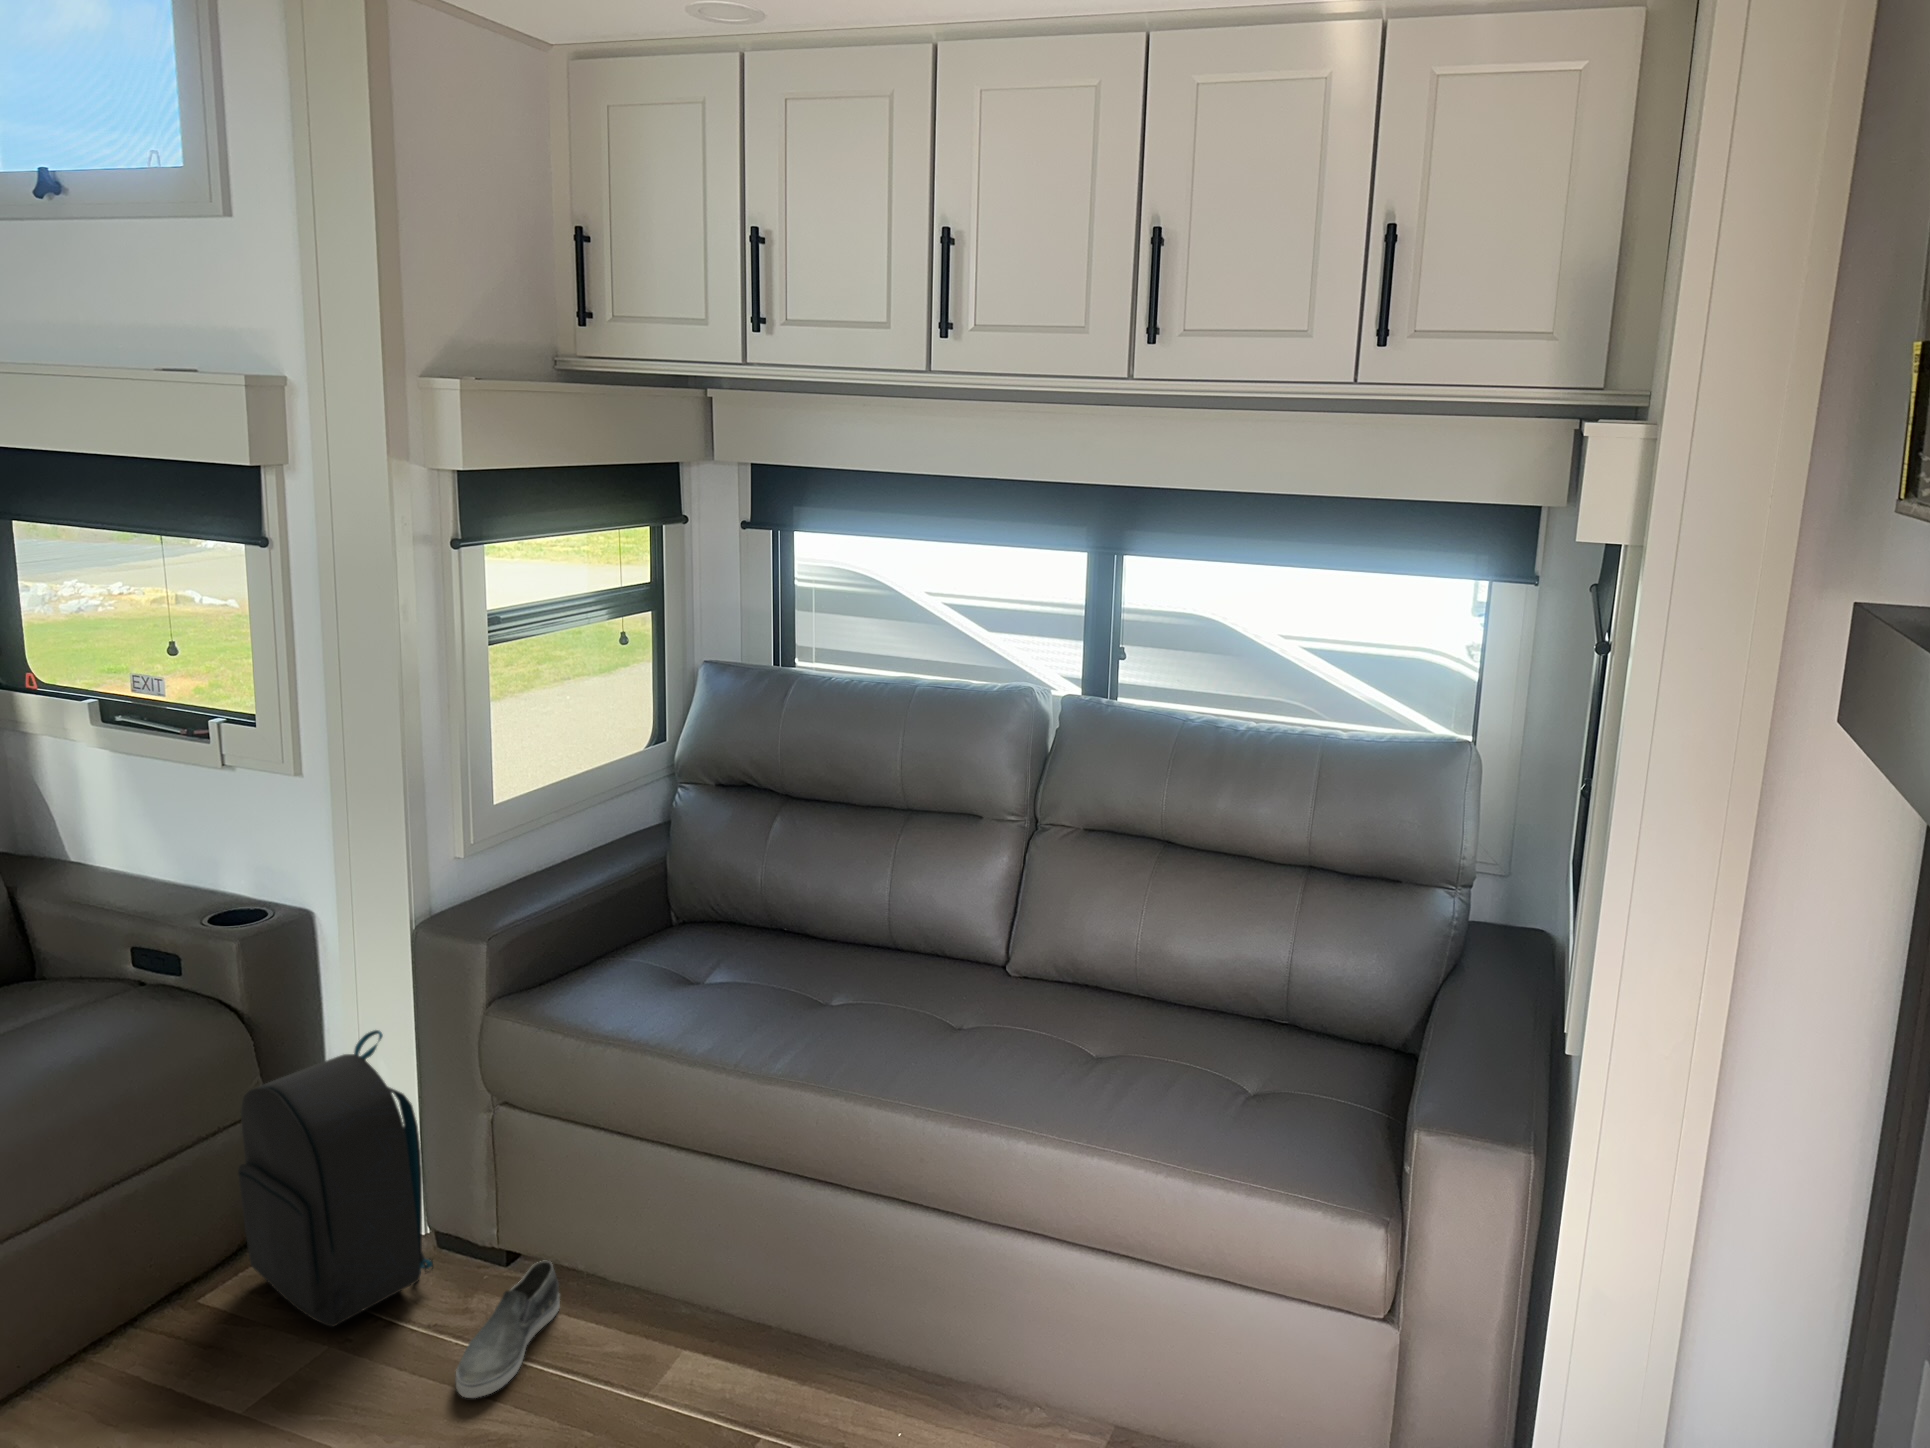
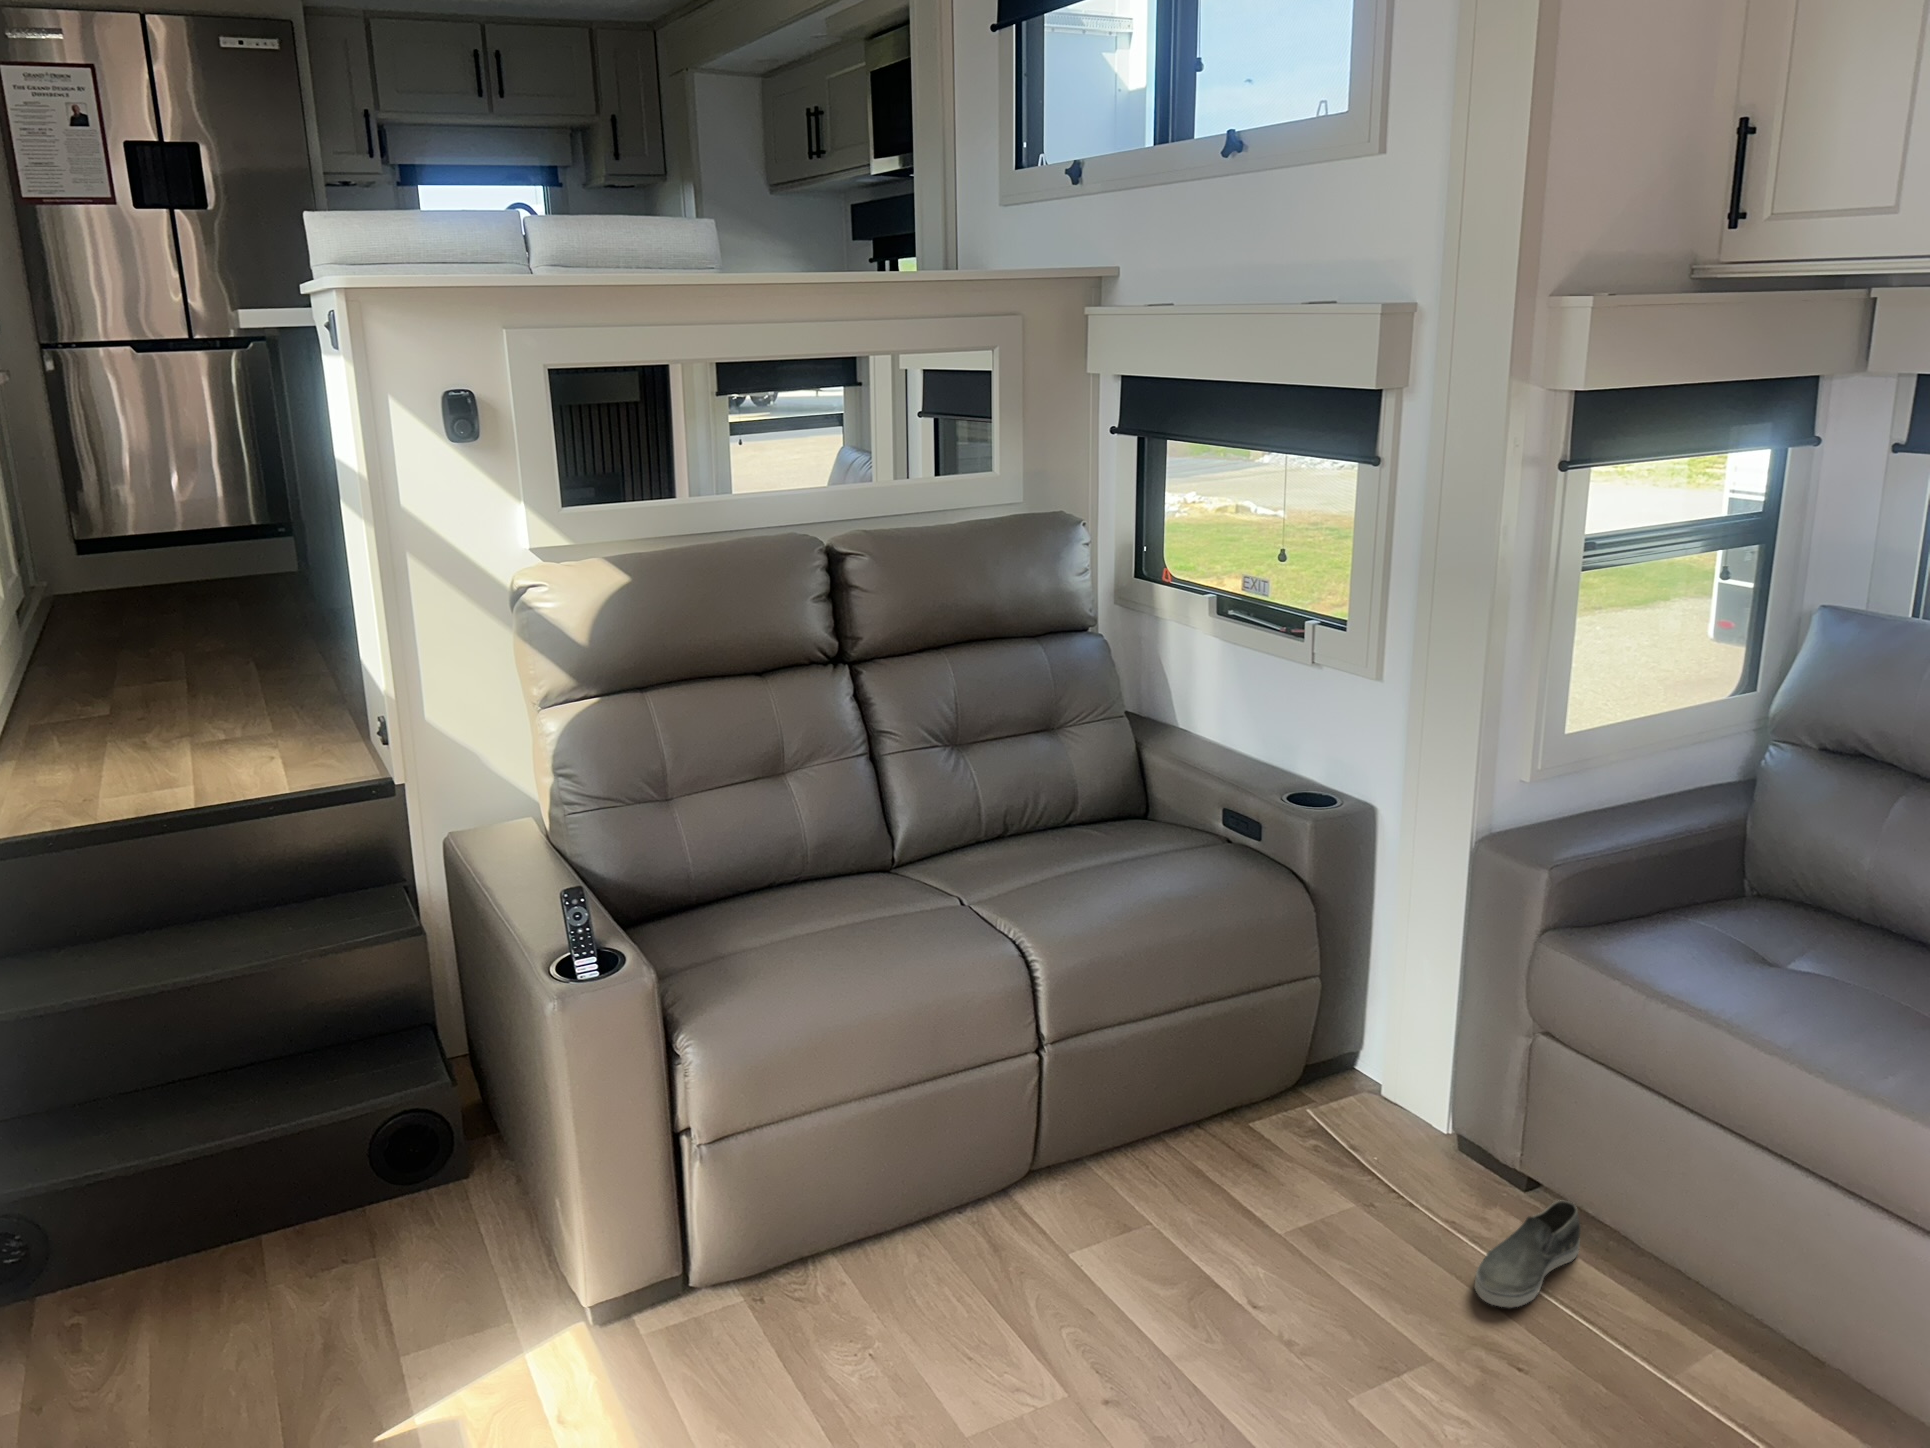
backpack: present [238,1030,433,1327] -> none [1294,930,1456,1187]

